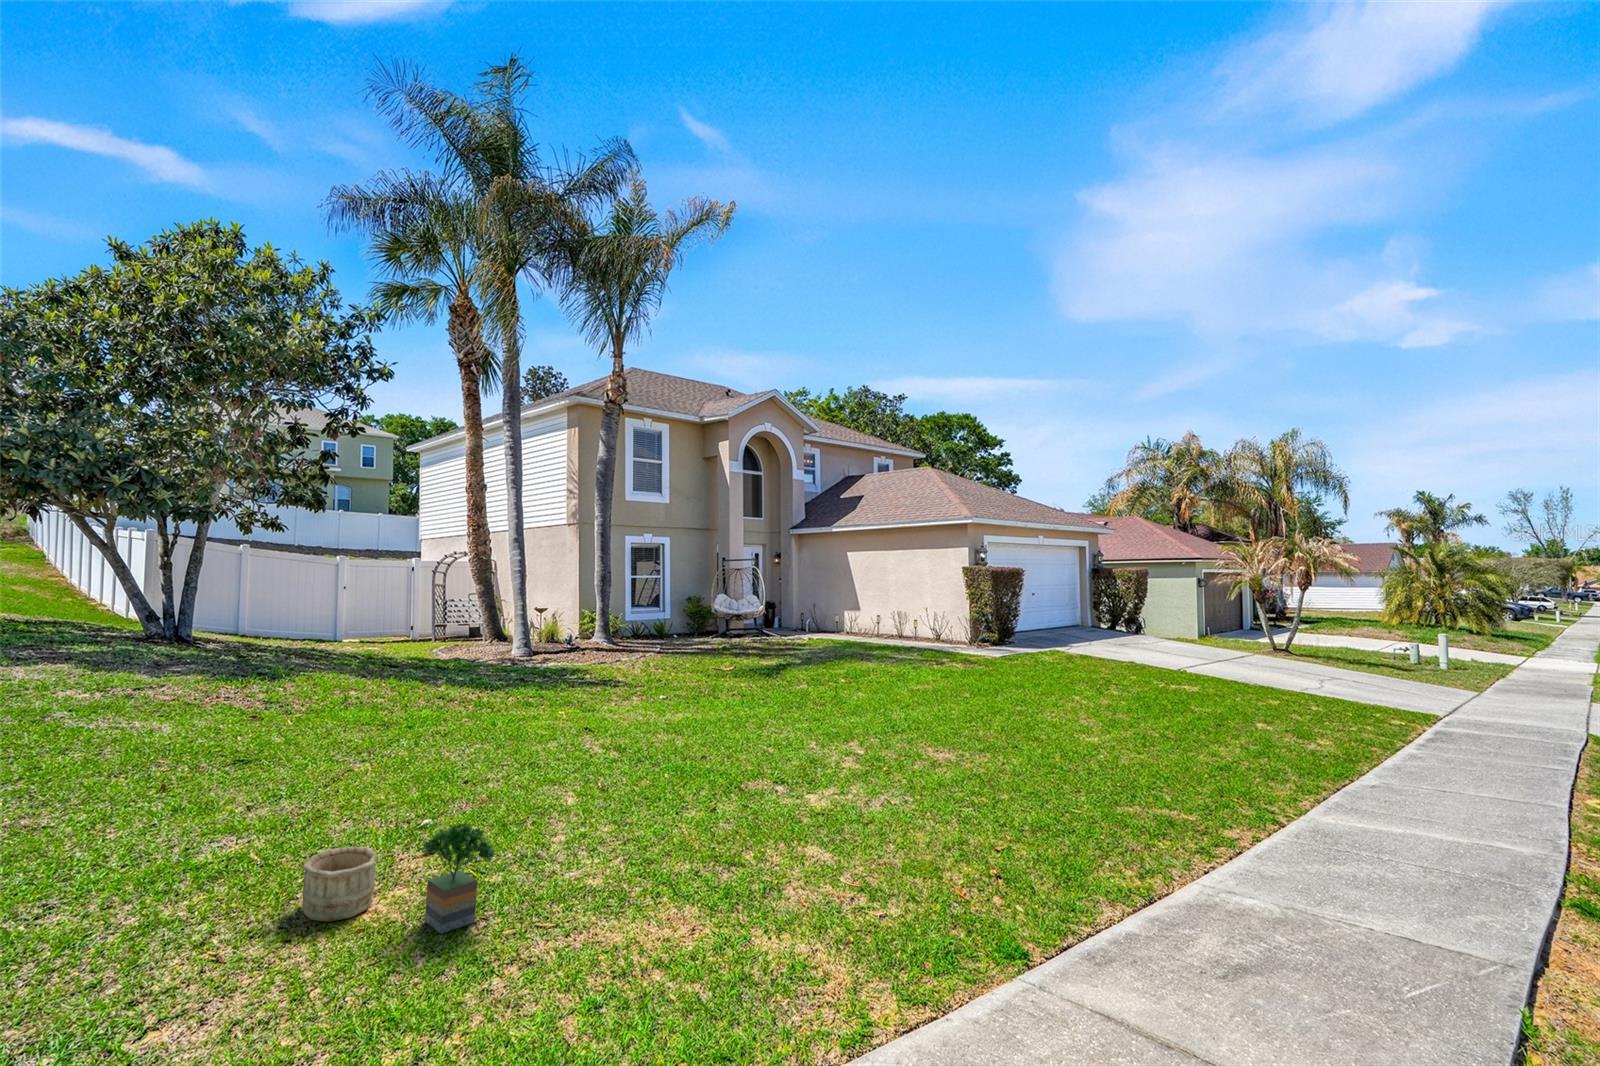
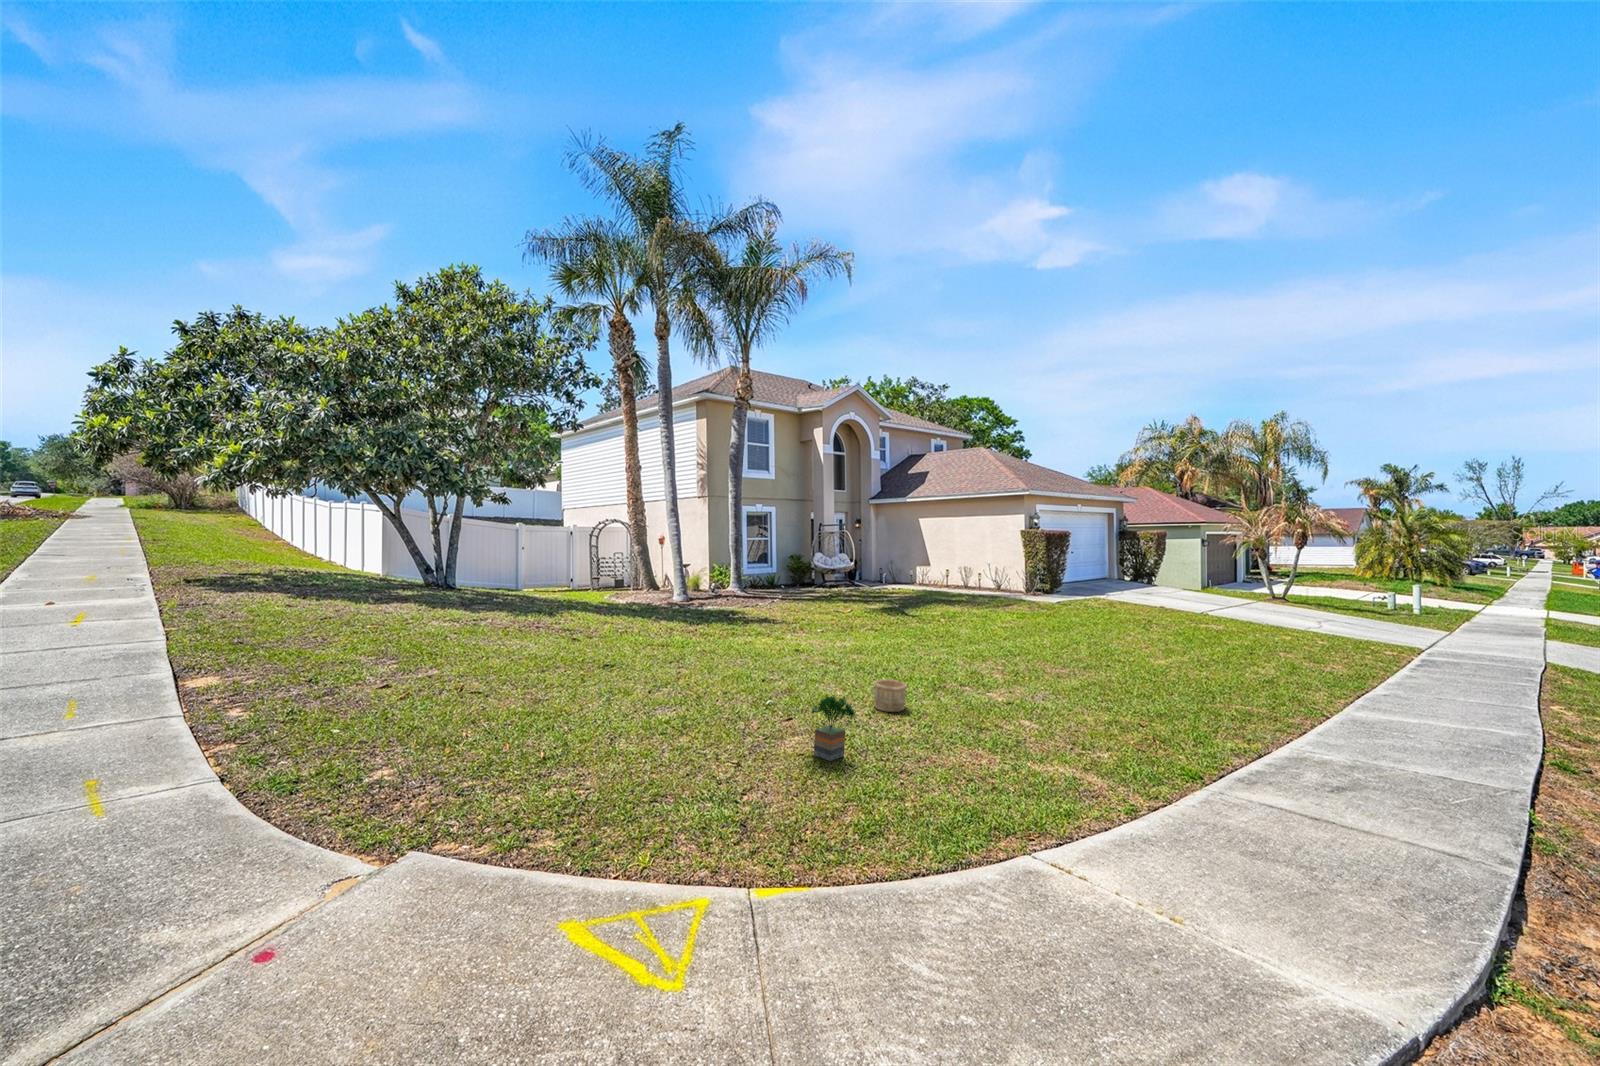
wooden bucket: present [302,847,378,922] -> present [874,679,907,712]

